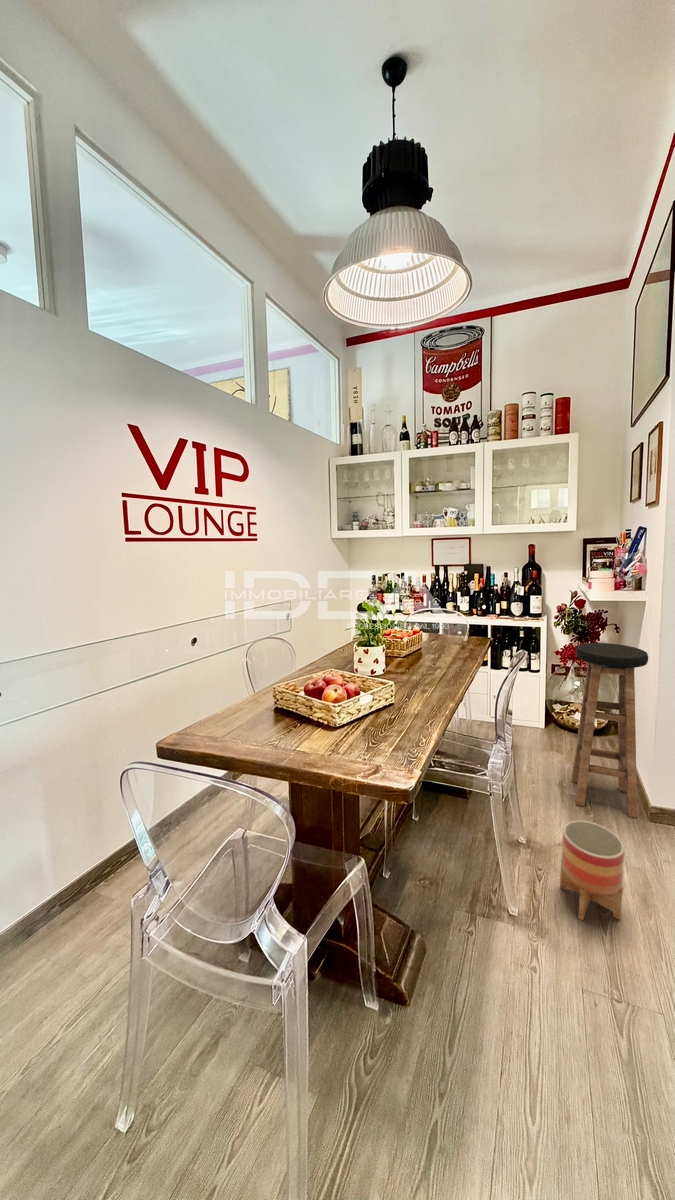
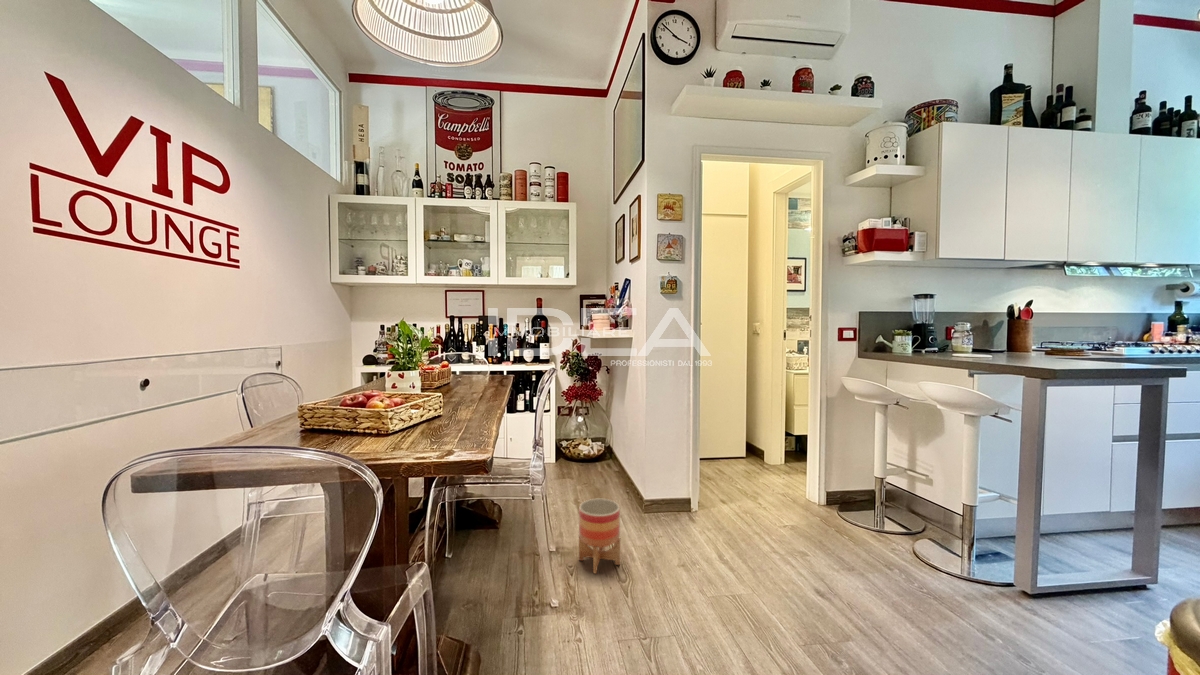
bar stool: present [572,643,648,818] -> none [580,371,627,507]

